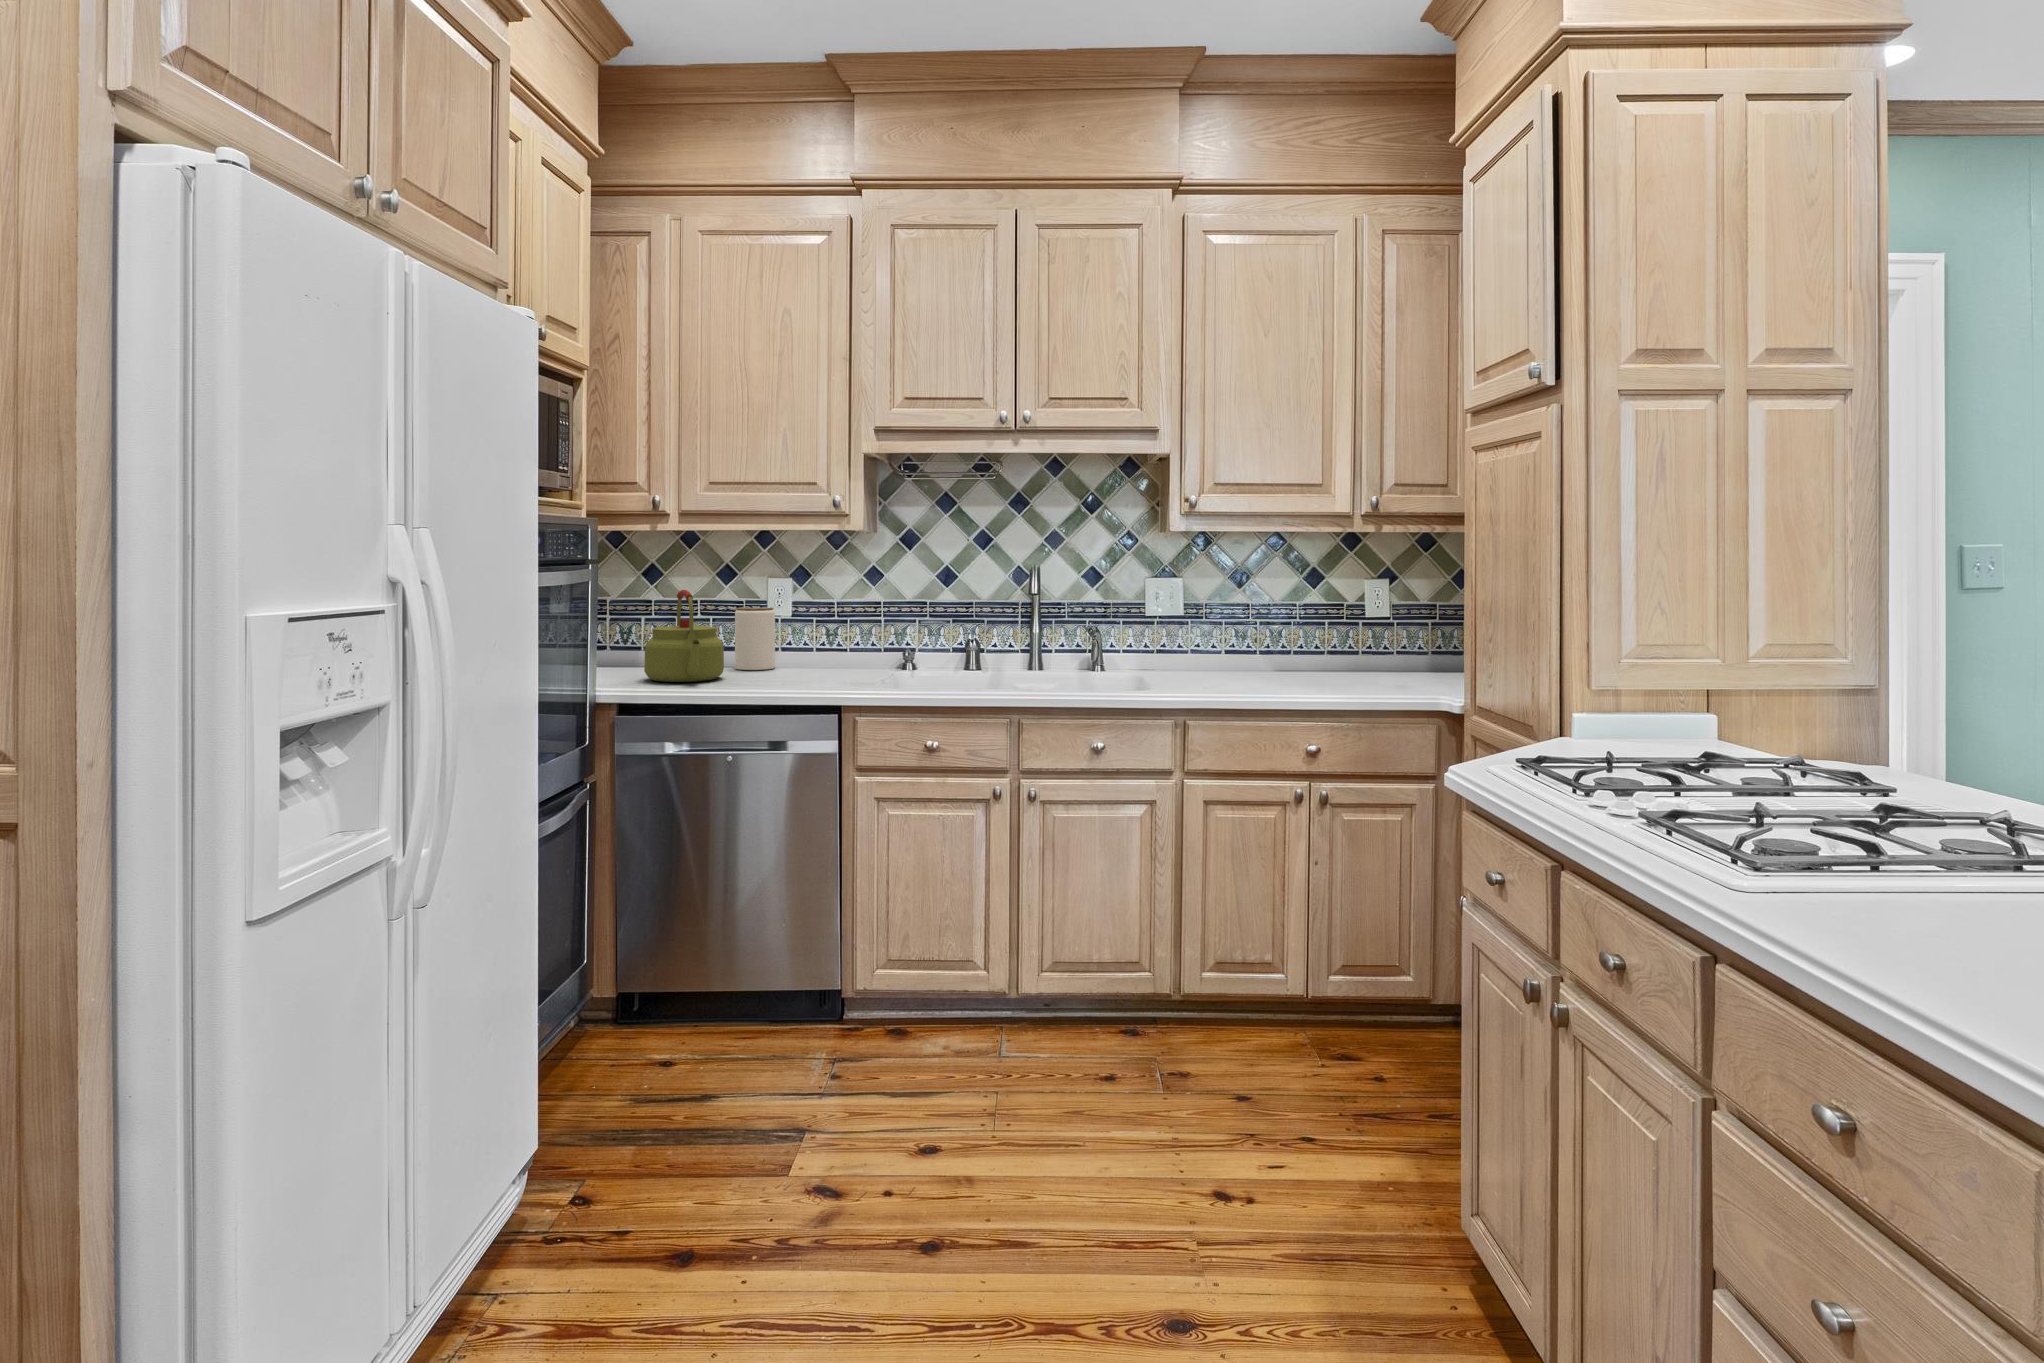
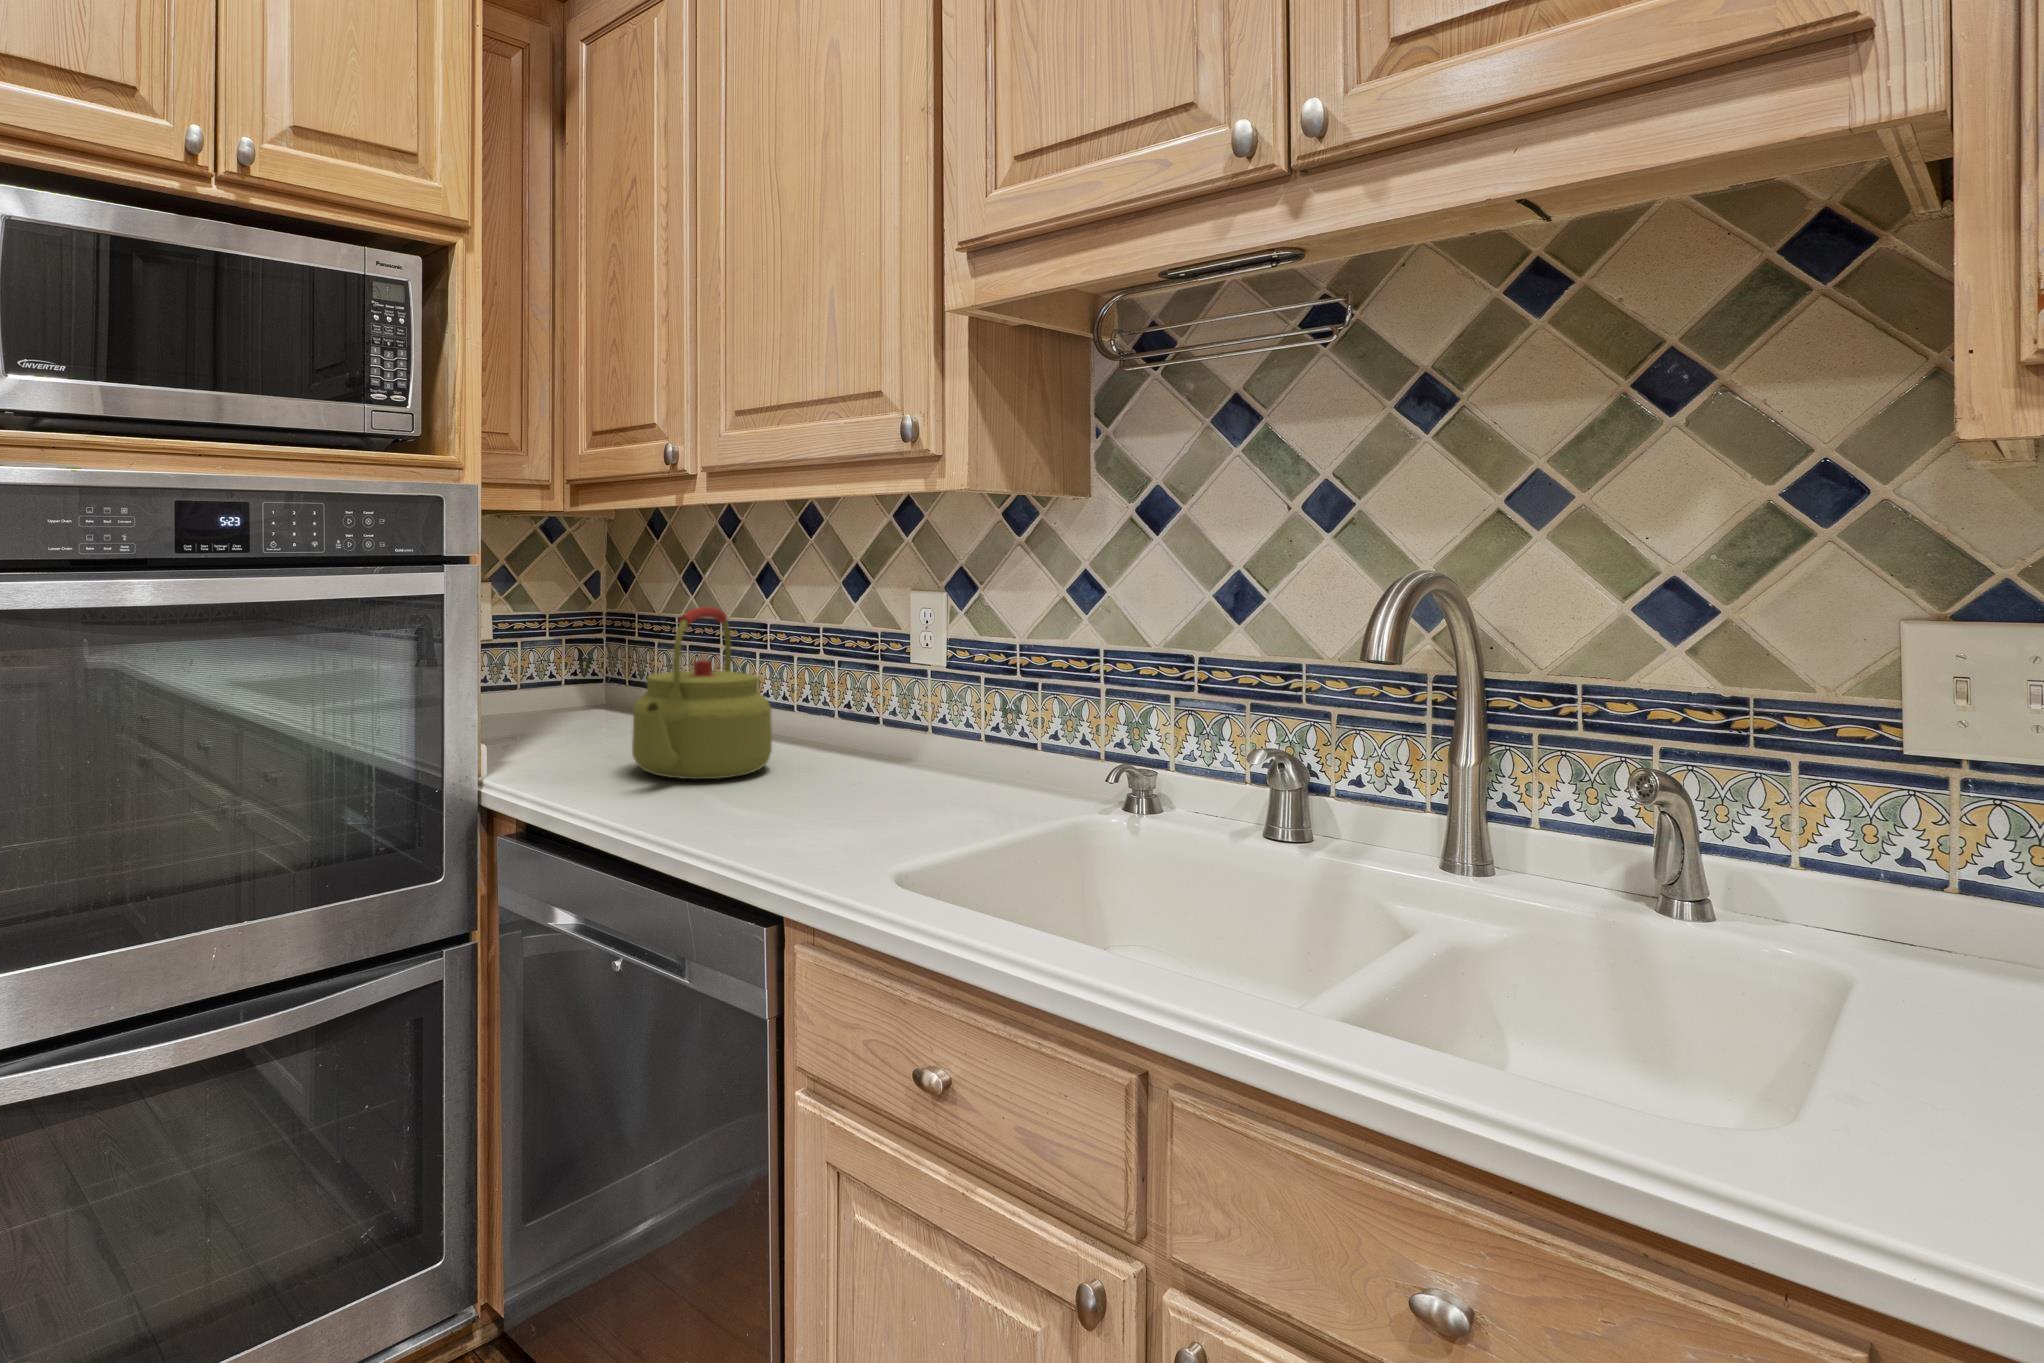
jar: present [735,608,775,670] -> none [848,644,922,765]

